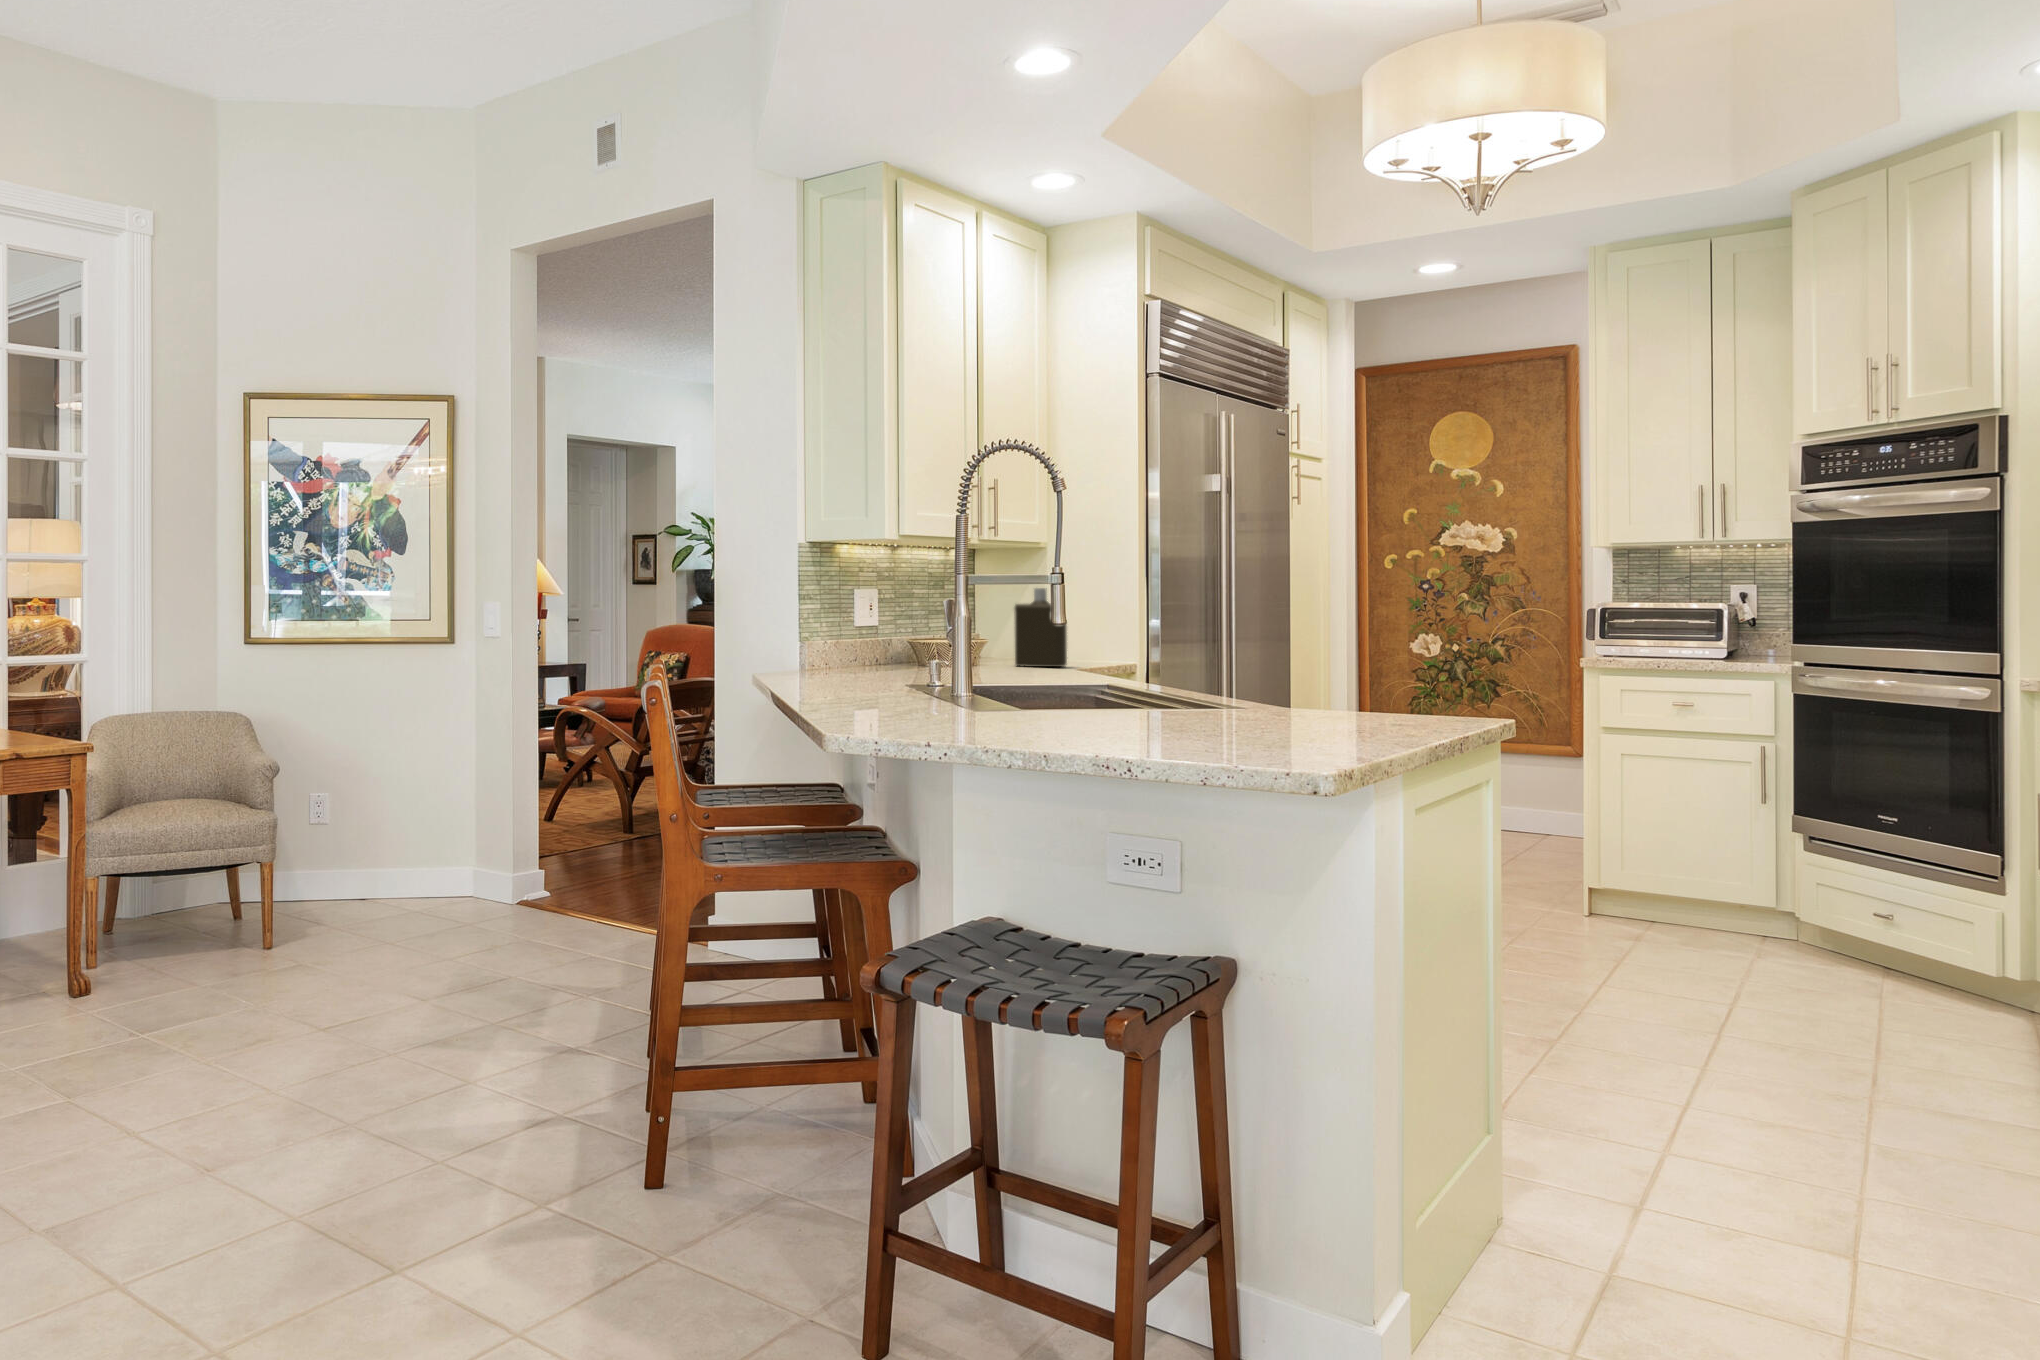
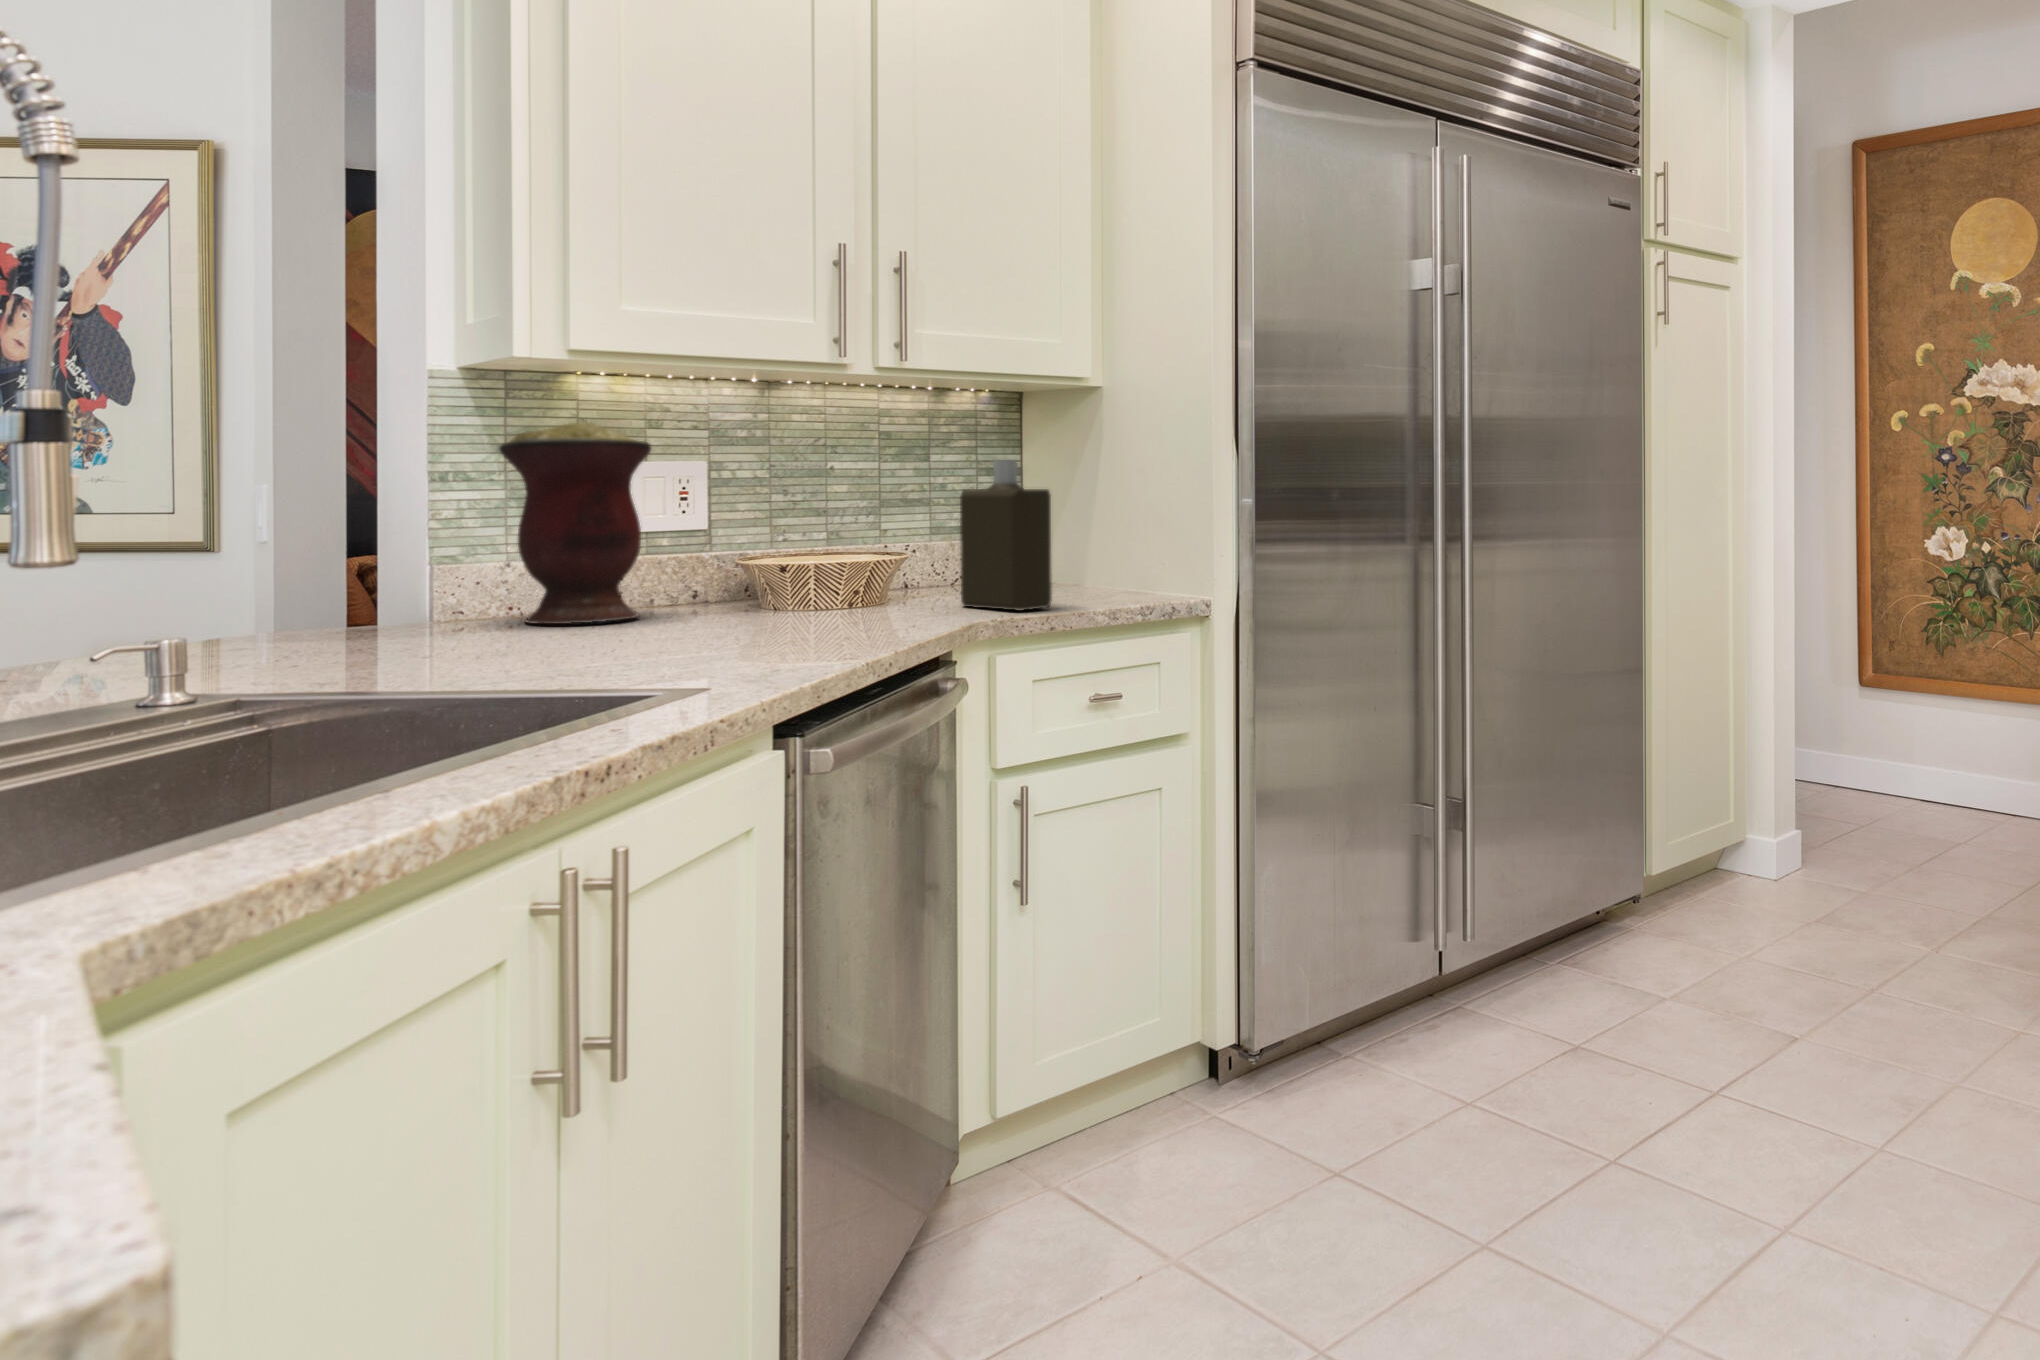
vase: none [835,569,901,670] -> present [499,422,651,624]

